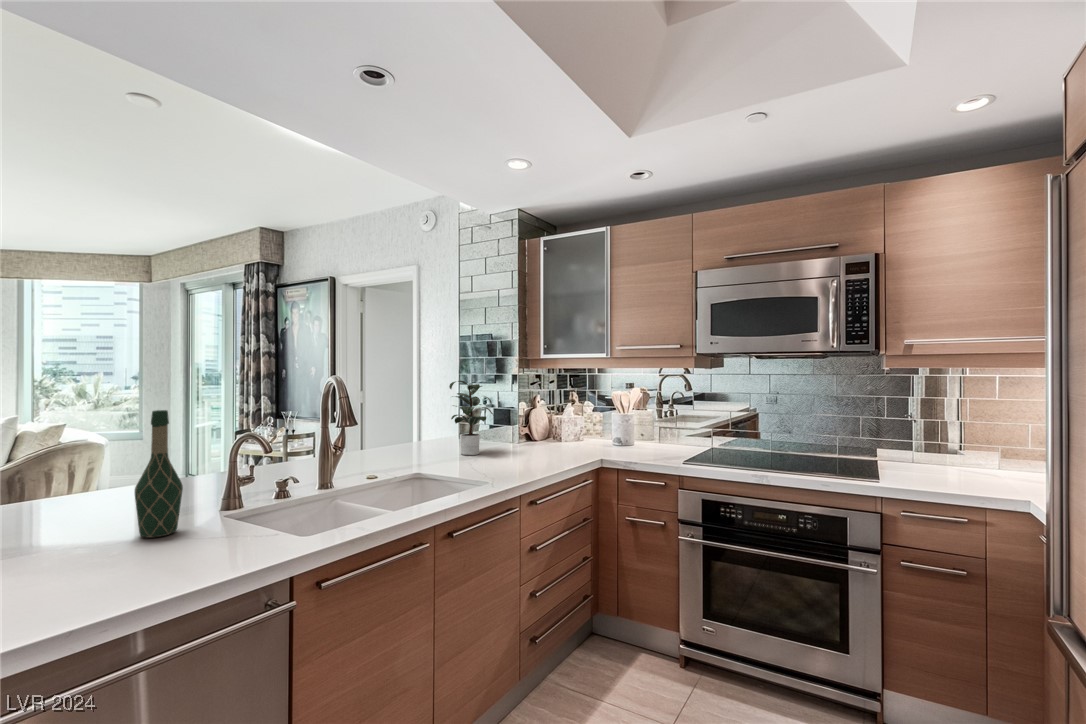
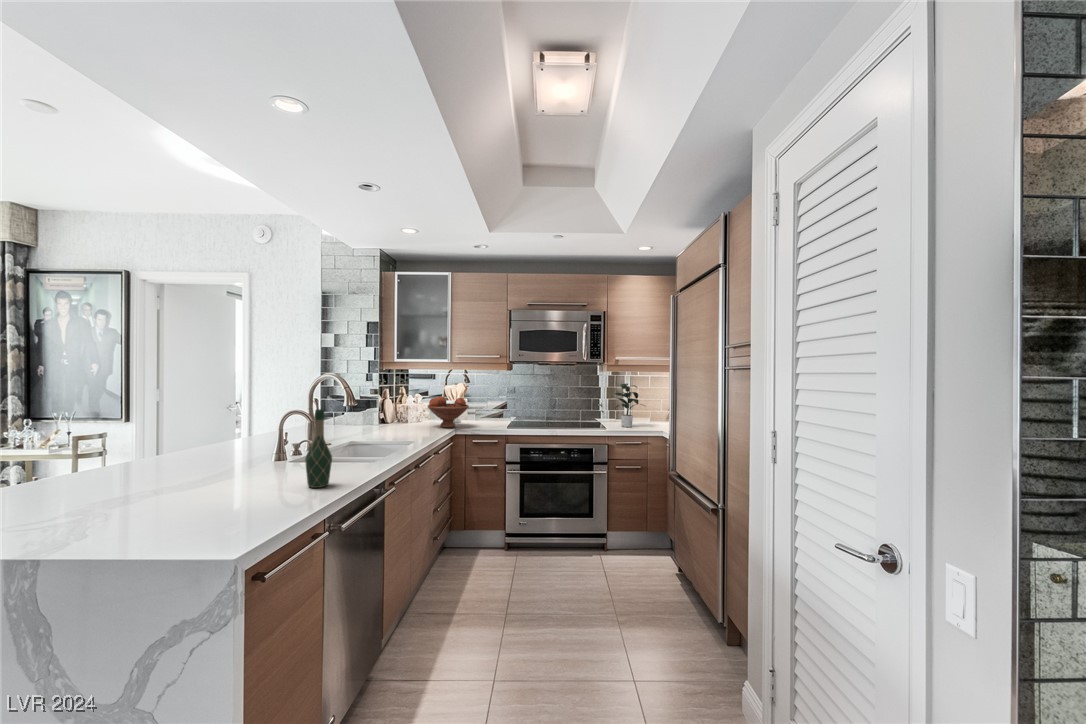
potted plant: present [449,381,493,455] -> present [615,383,645,427]
fruit bowl: none [562,405,624,453] -> present [428,396,469,428]

